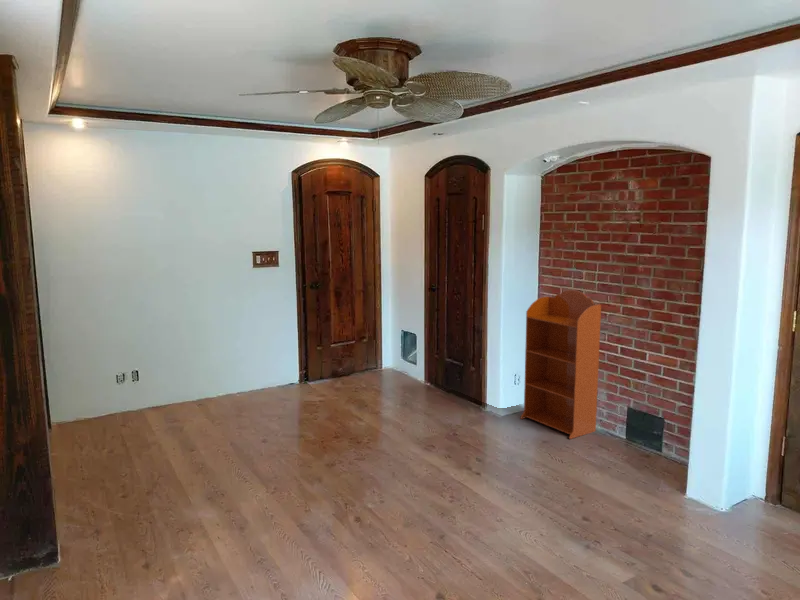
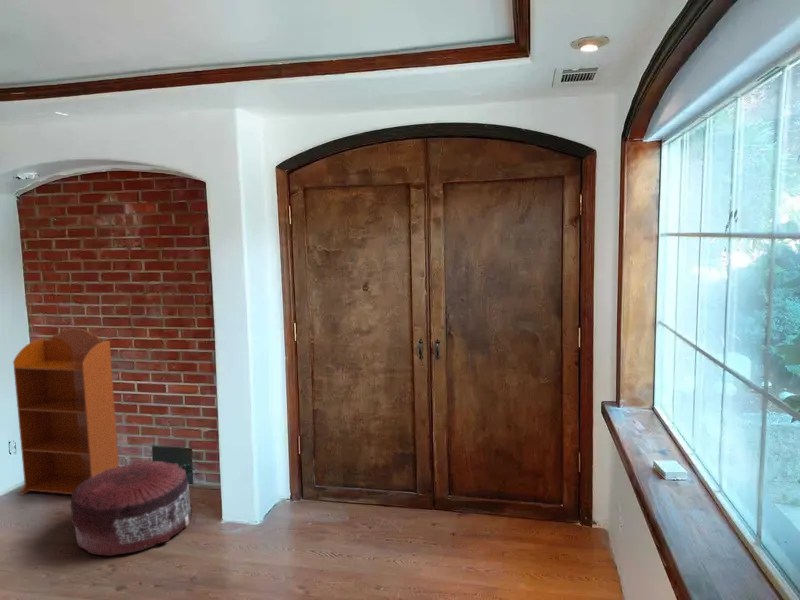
pouf: none [557,415,658,494] -> present [71,460,192,556]

